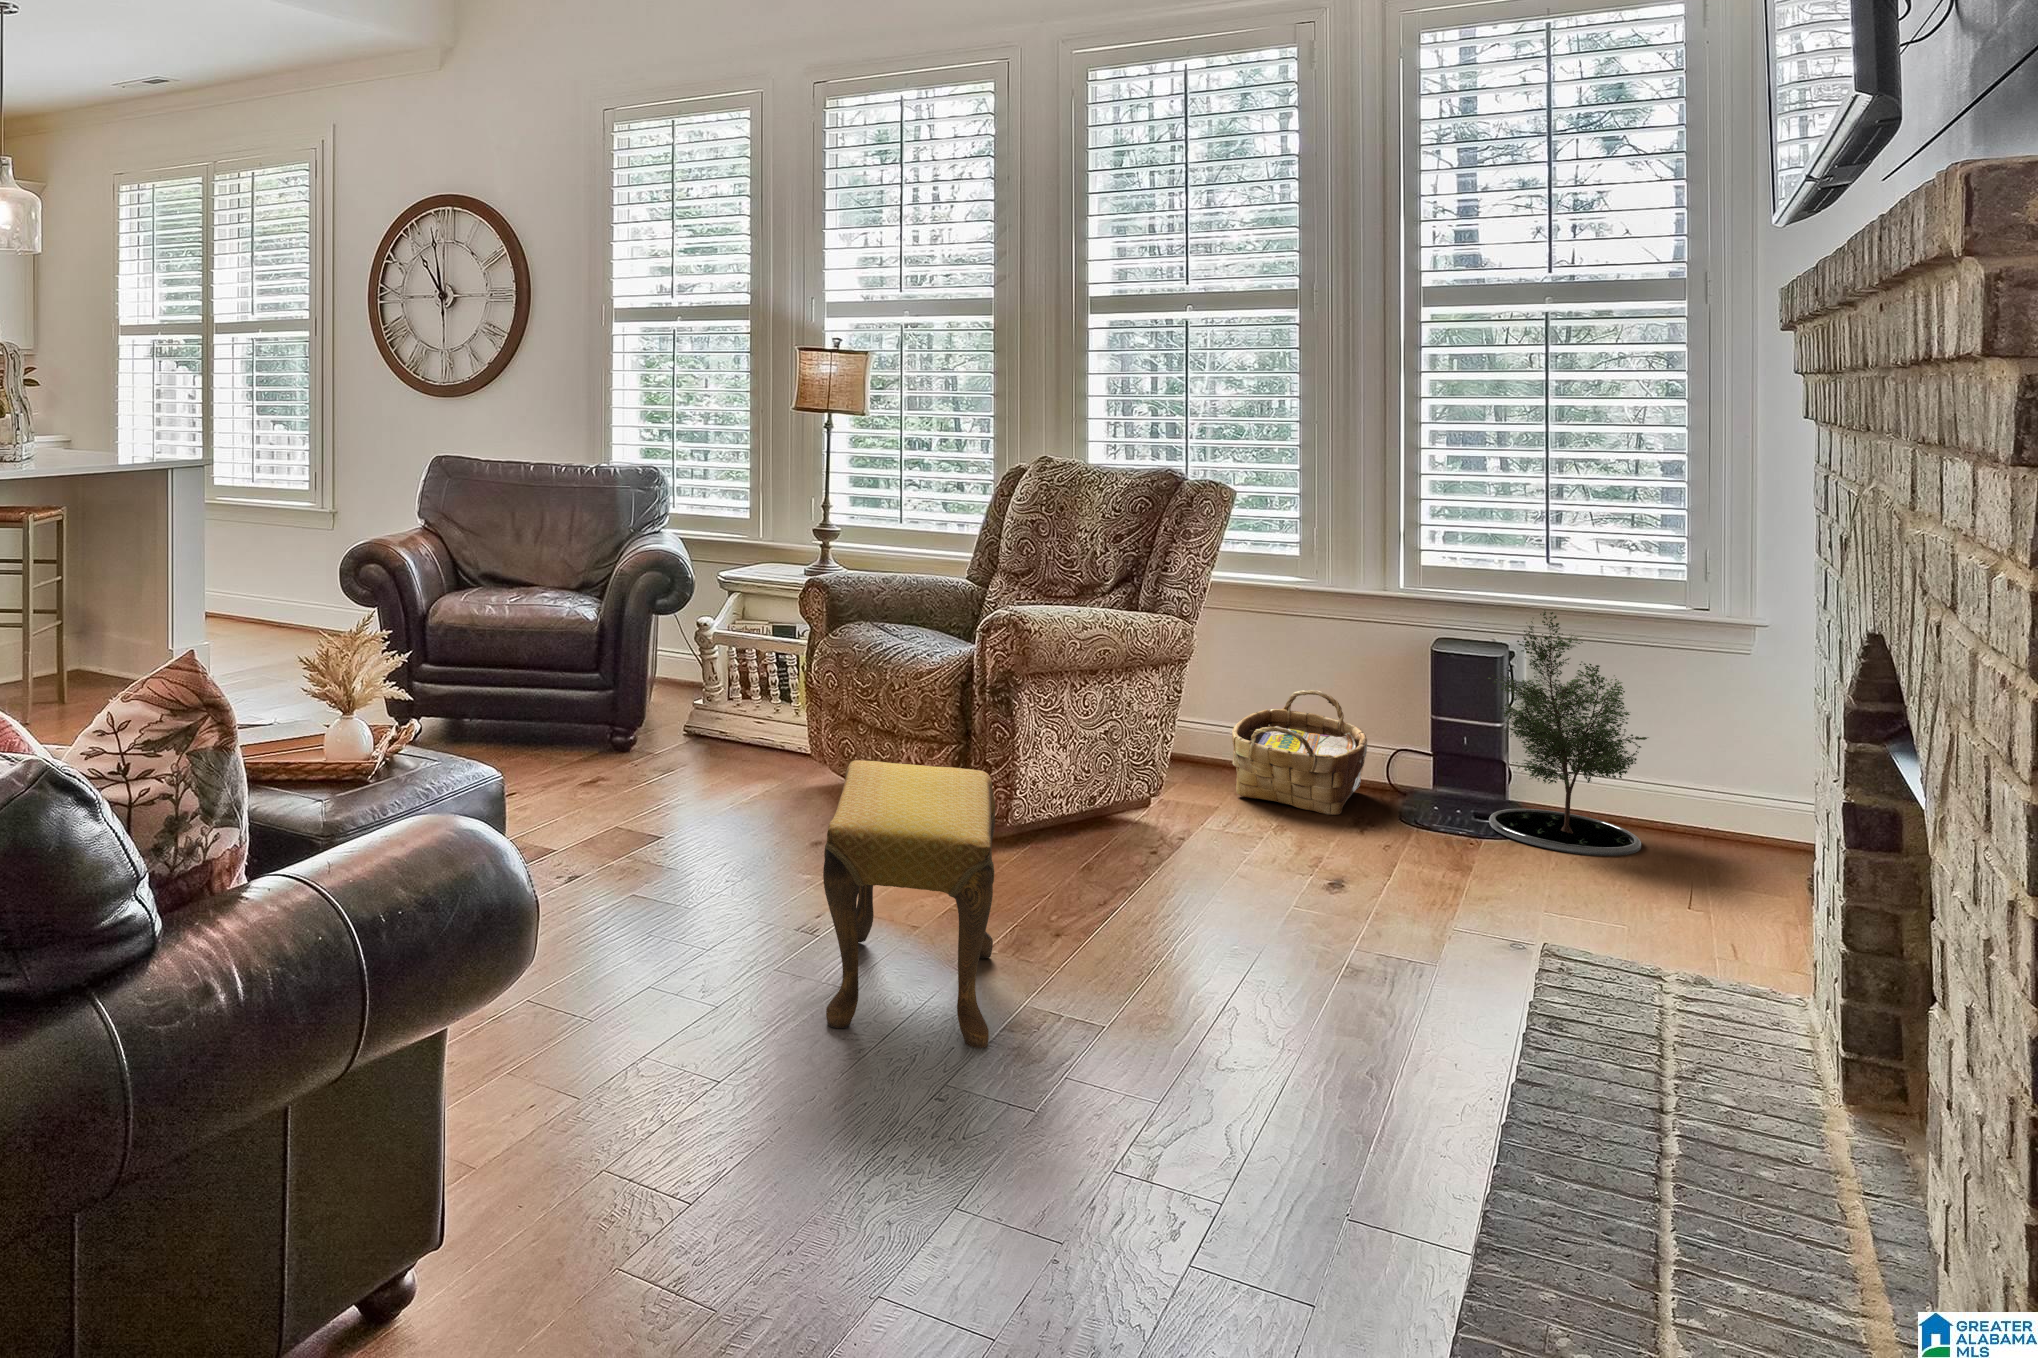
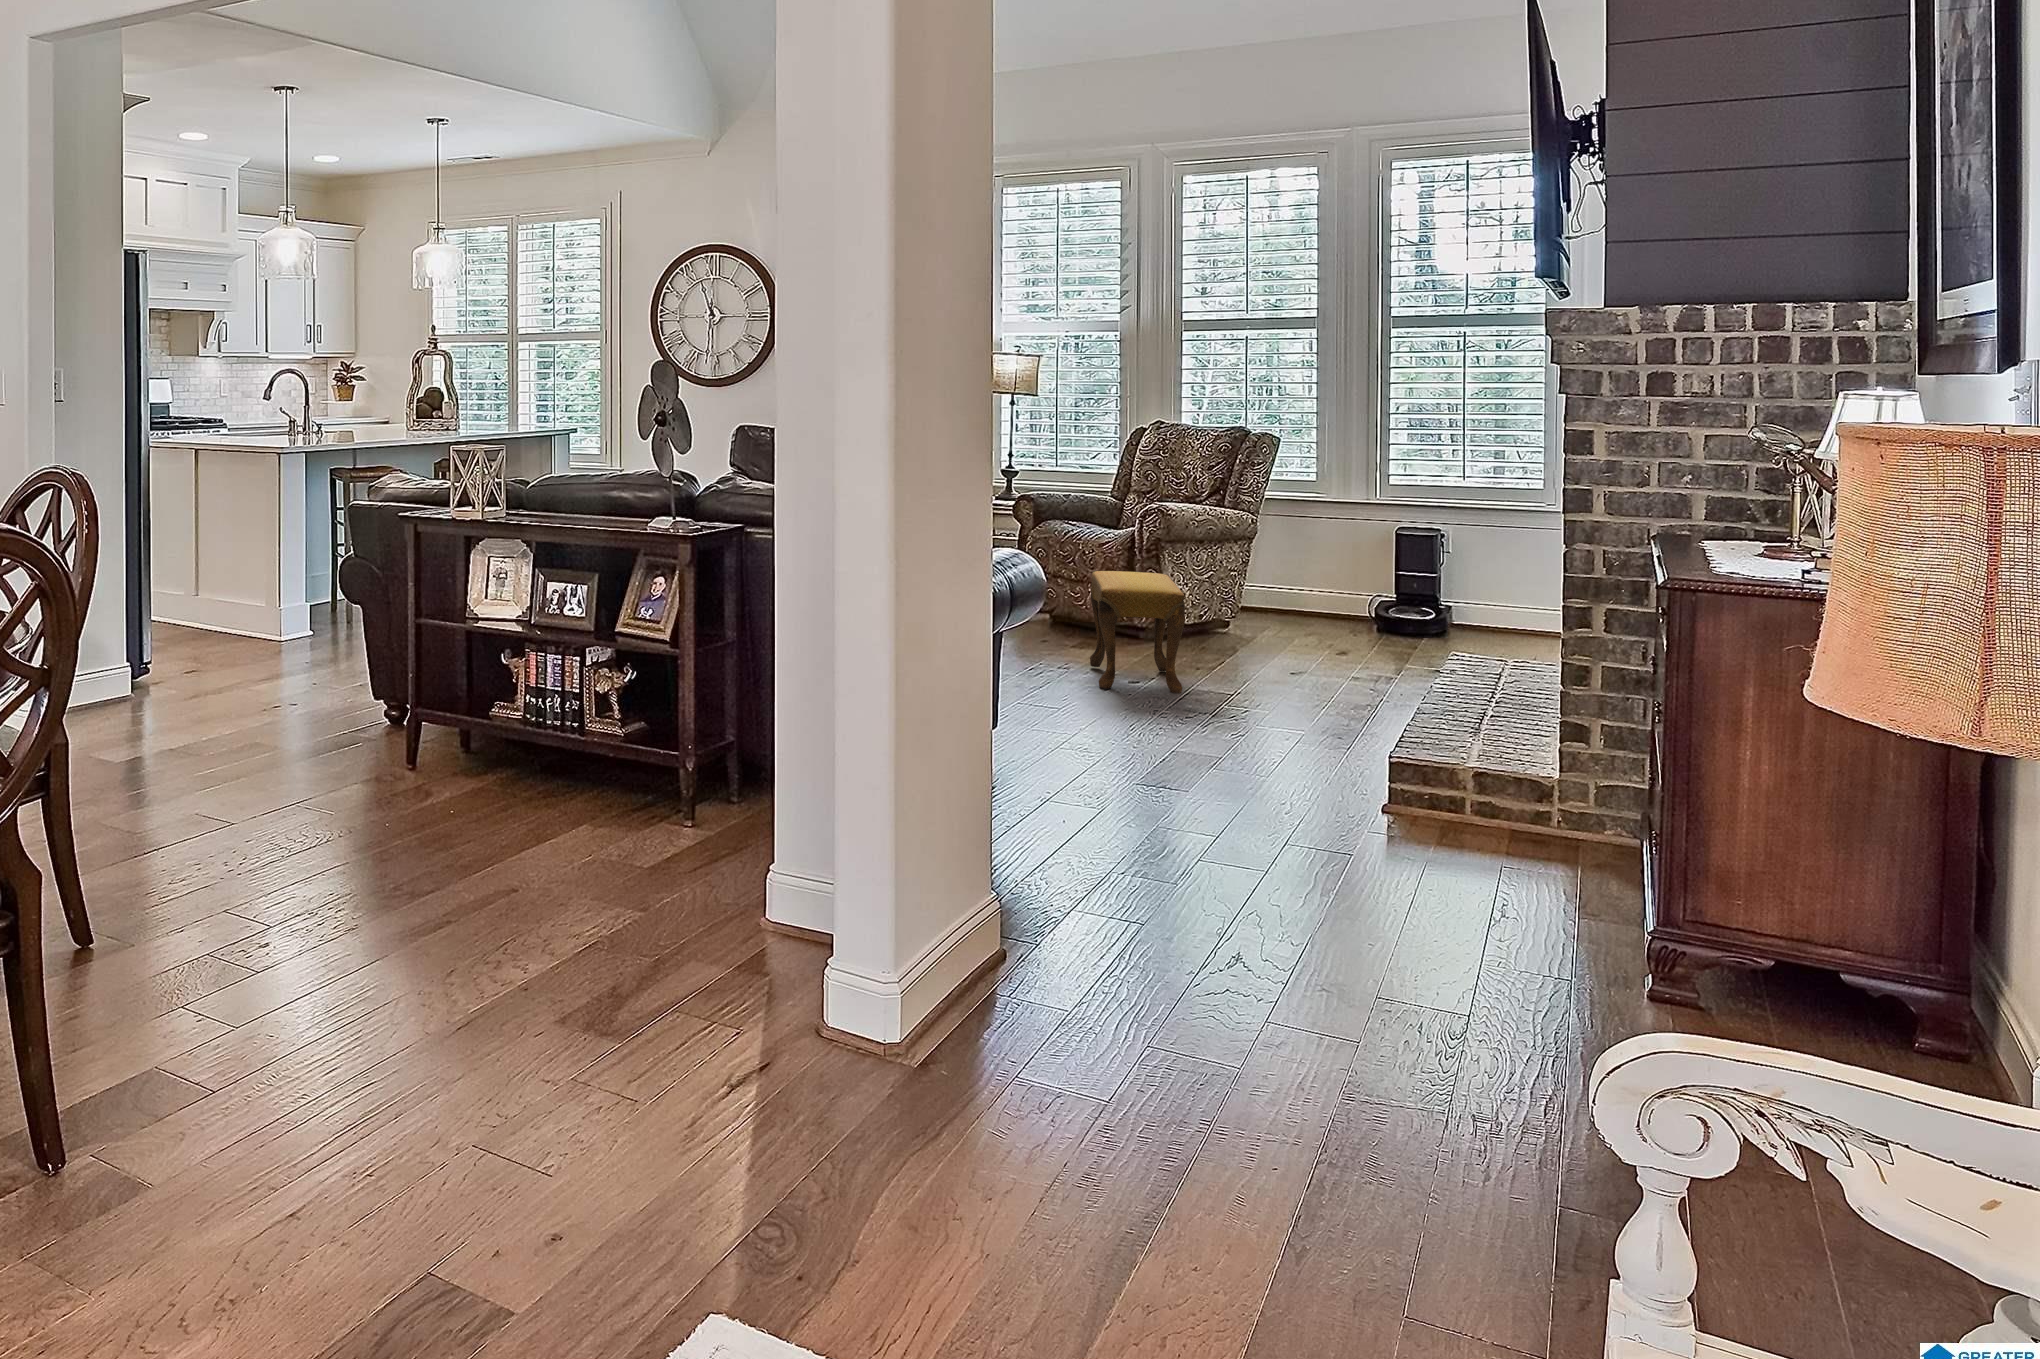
potted tree: present [1489,610,1647,856] -> none [1425,507,1516,644]
woven basket: present [1232,690,1367,815] -> none [1276,564,1356,631]

